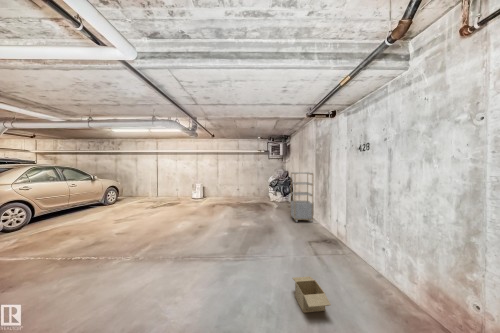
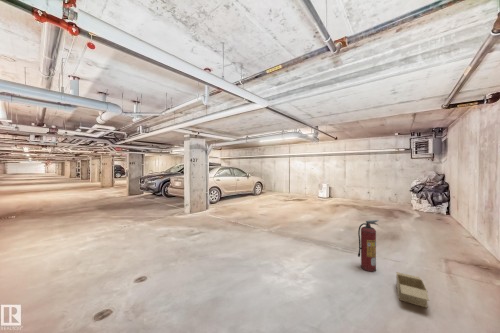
shelving unit: present [291,172,314,222] -> none [435,174,477,240]
fire extinguisher: none [254,224,273,284] -> present [358,220,378,272]

